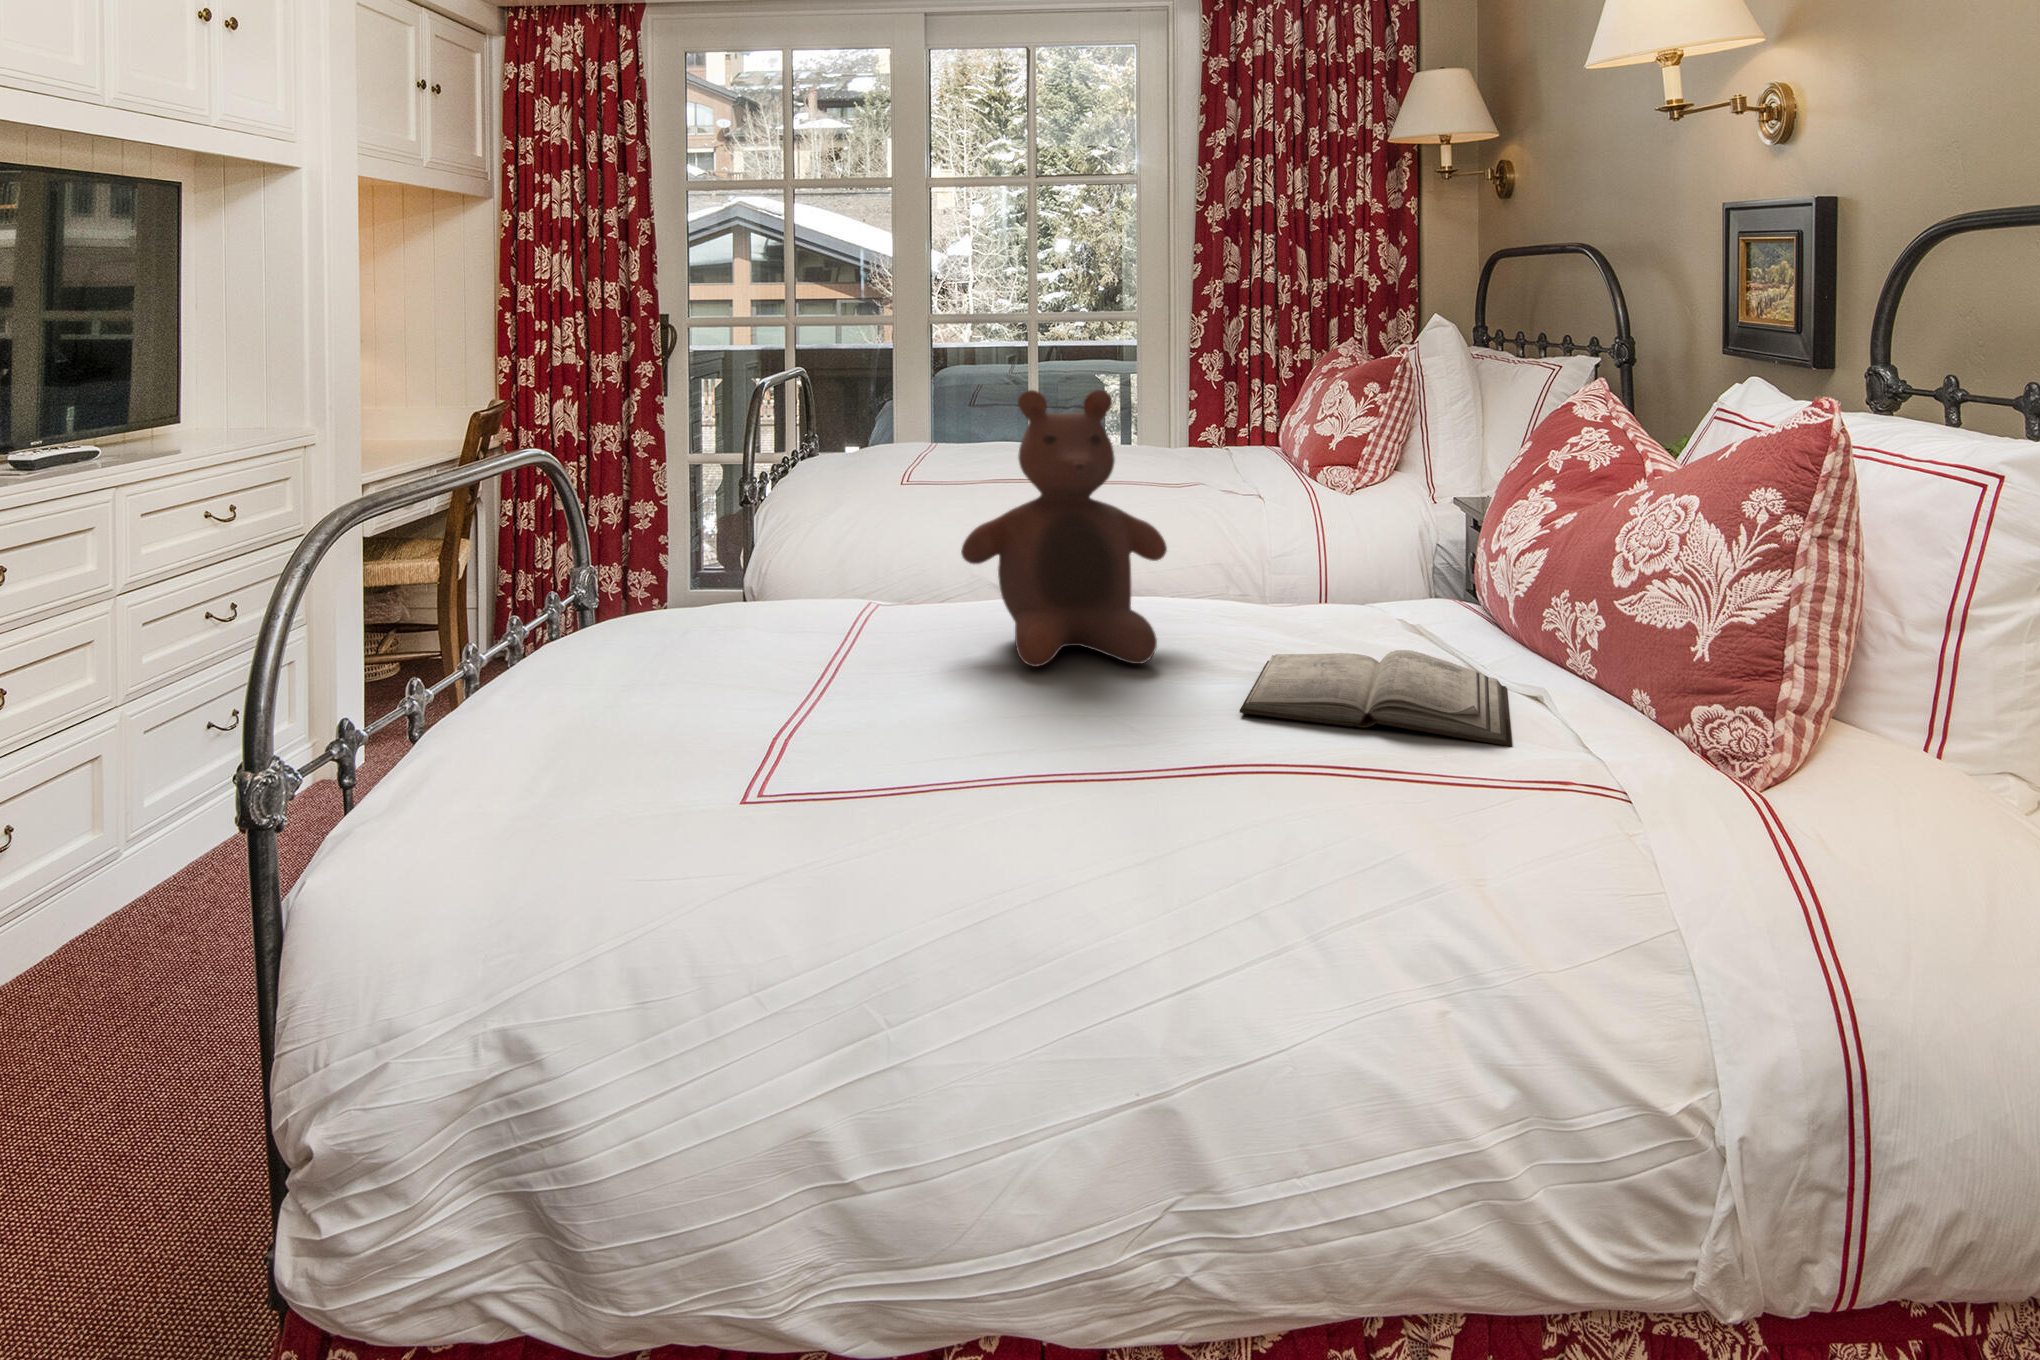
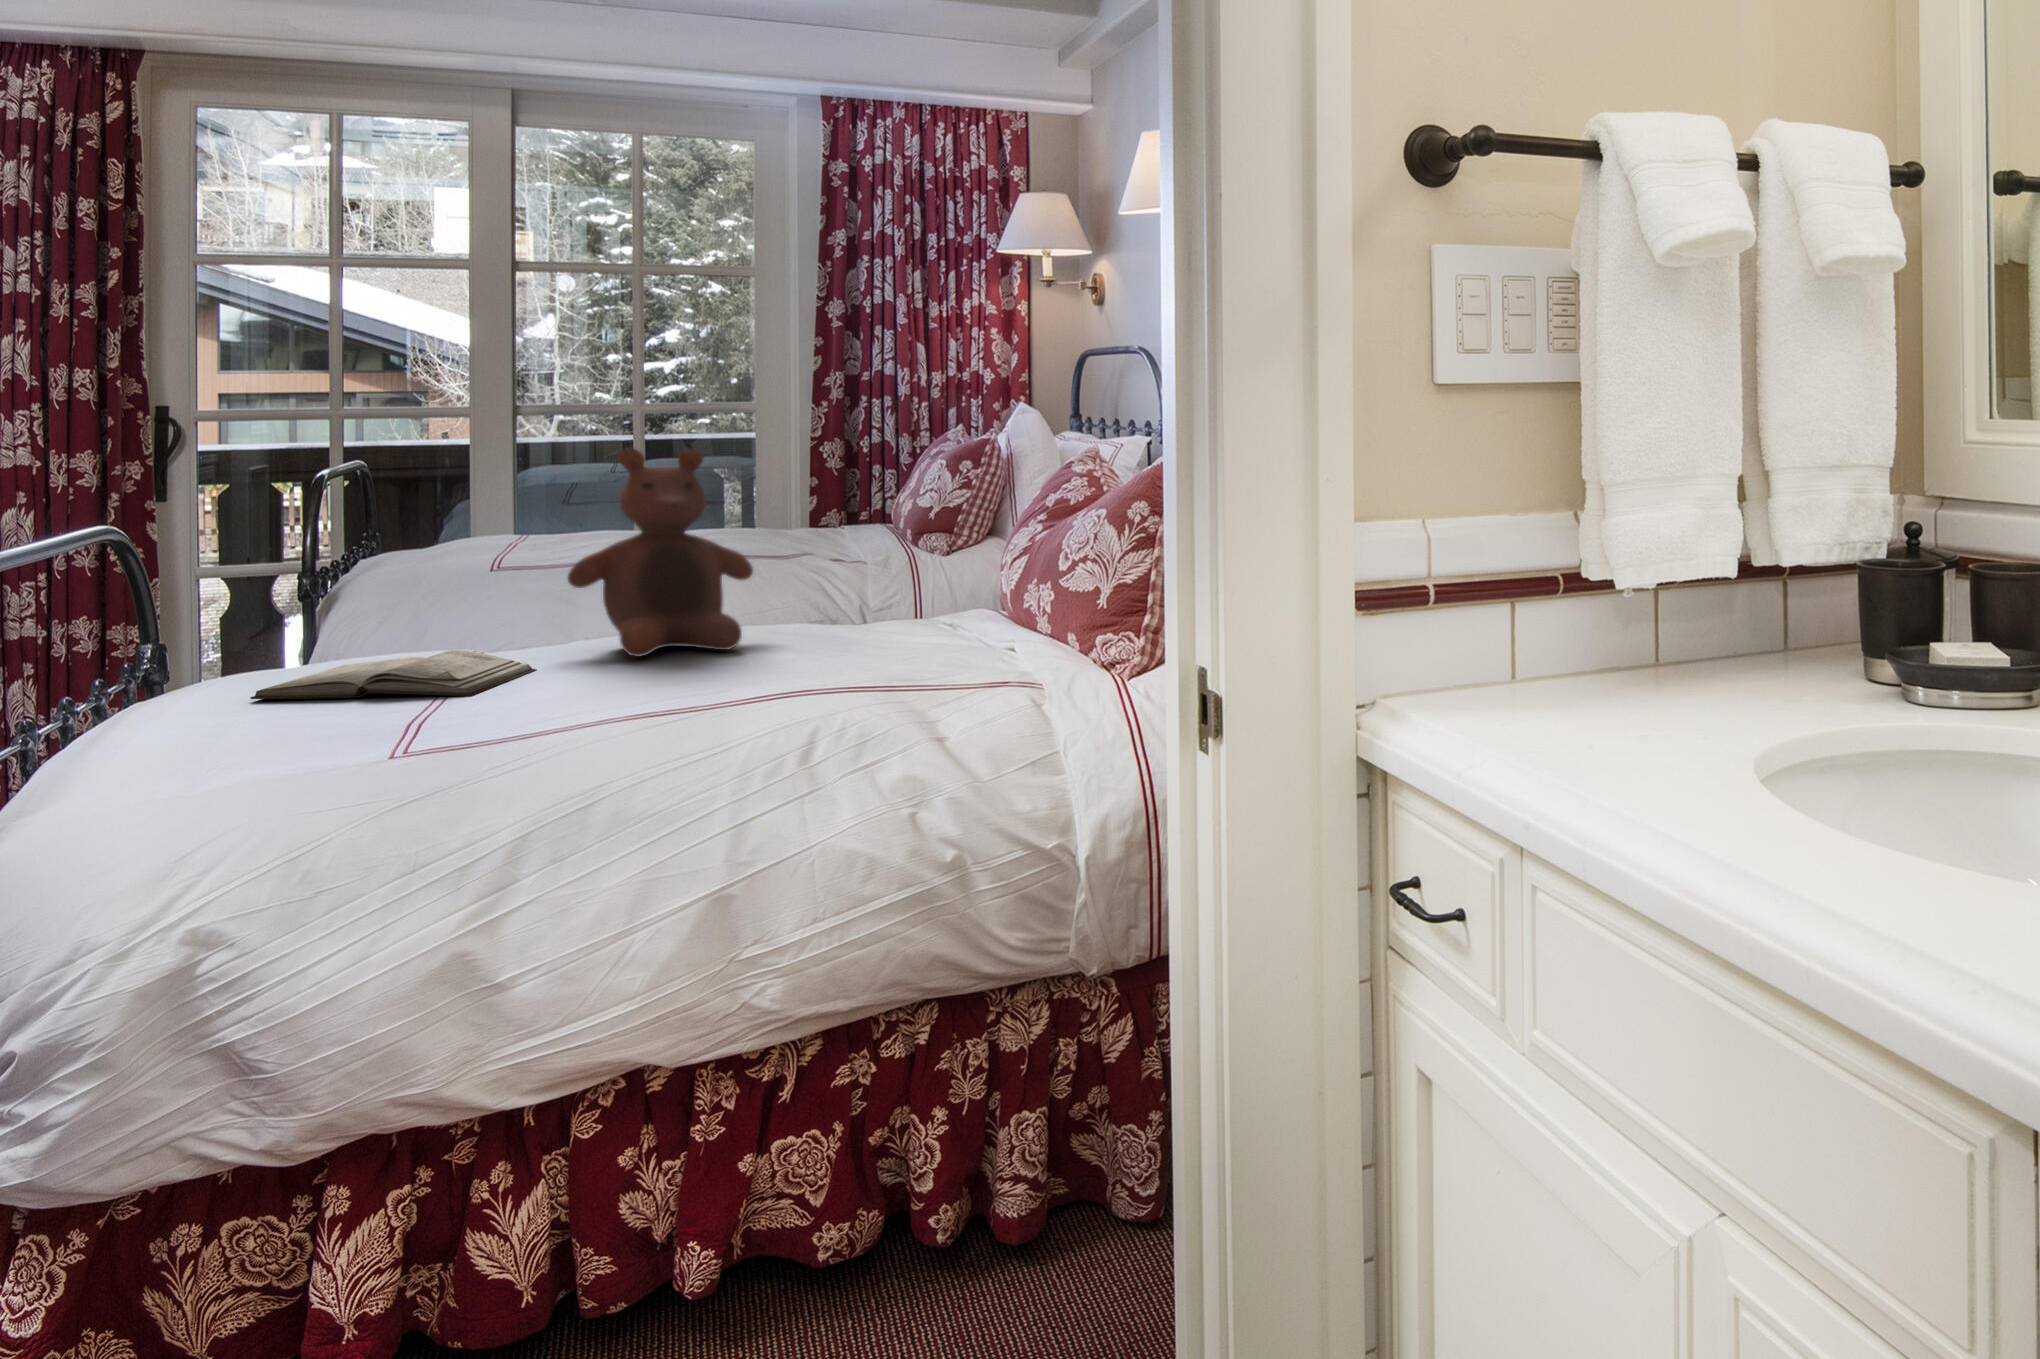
diary: present [1239,650,1511,746] -> present [250,650,537,699]

